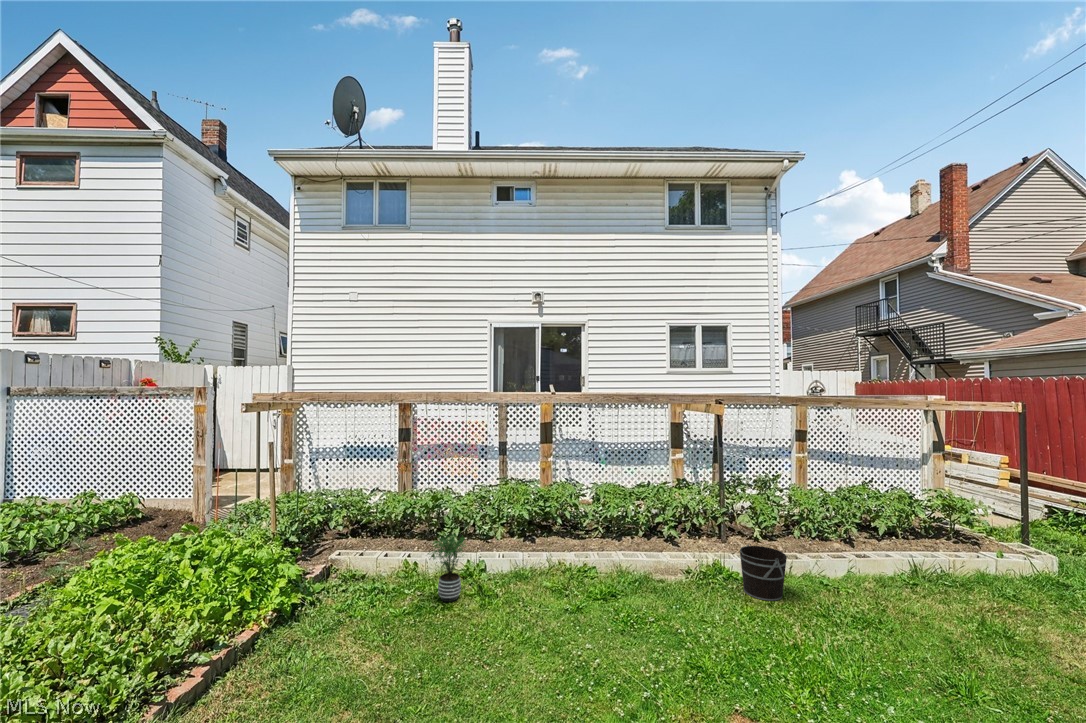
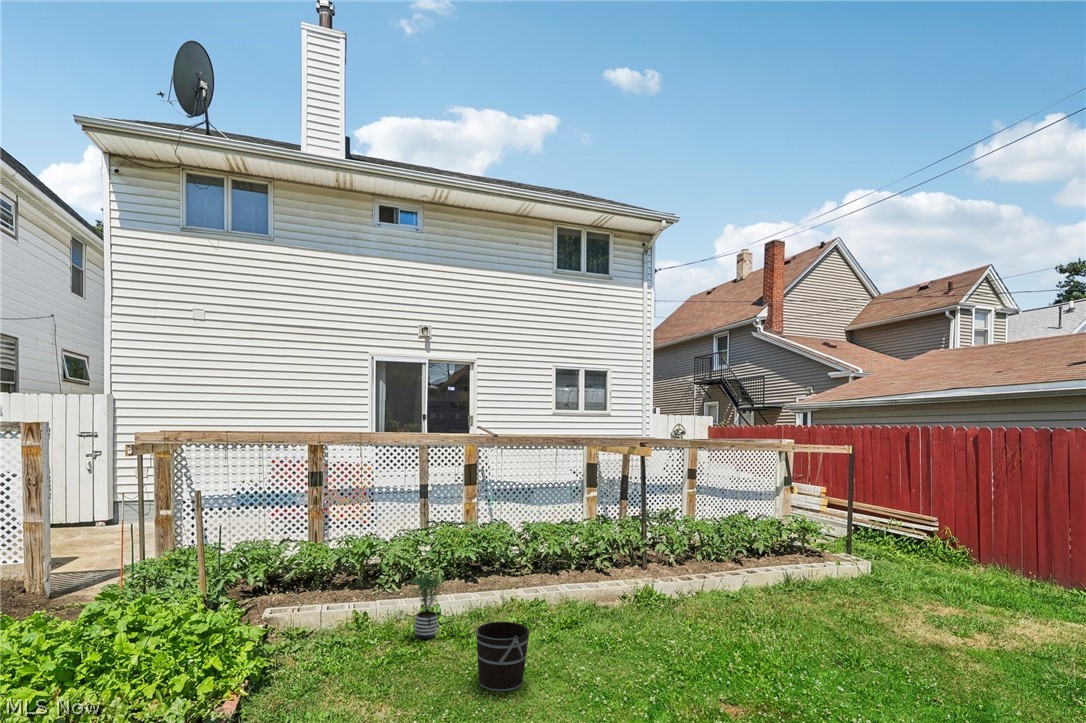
bucket: present [740,544,787,601] -> present [476,619,529,691]

